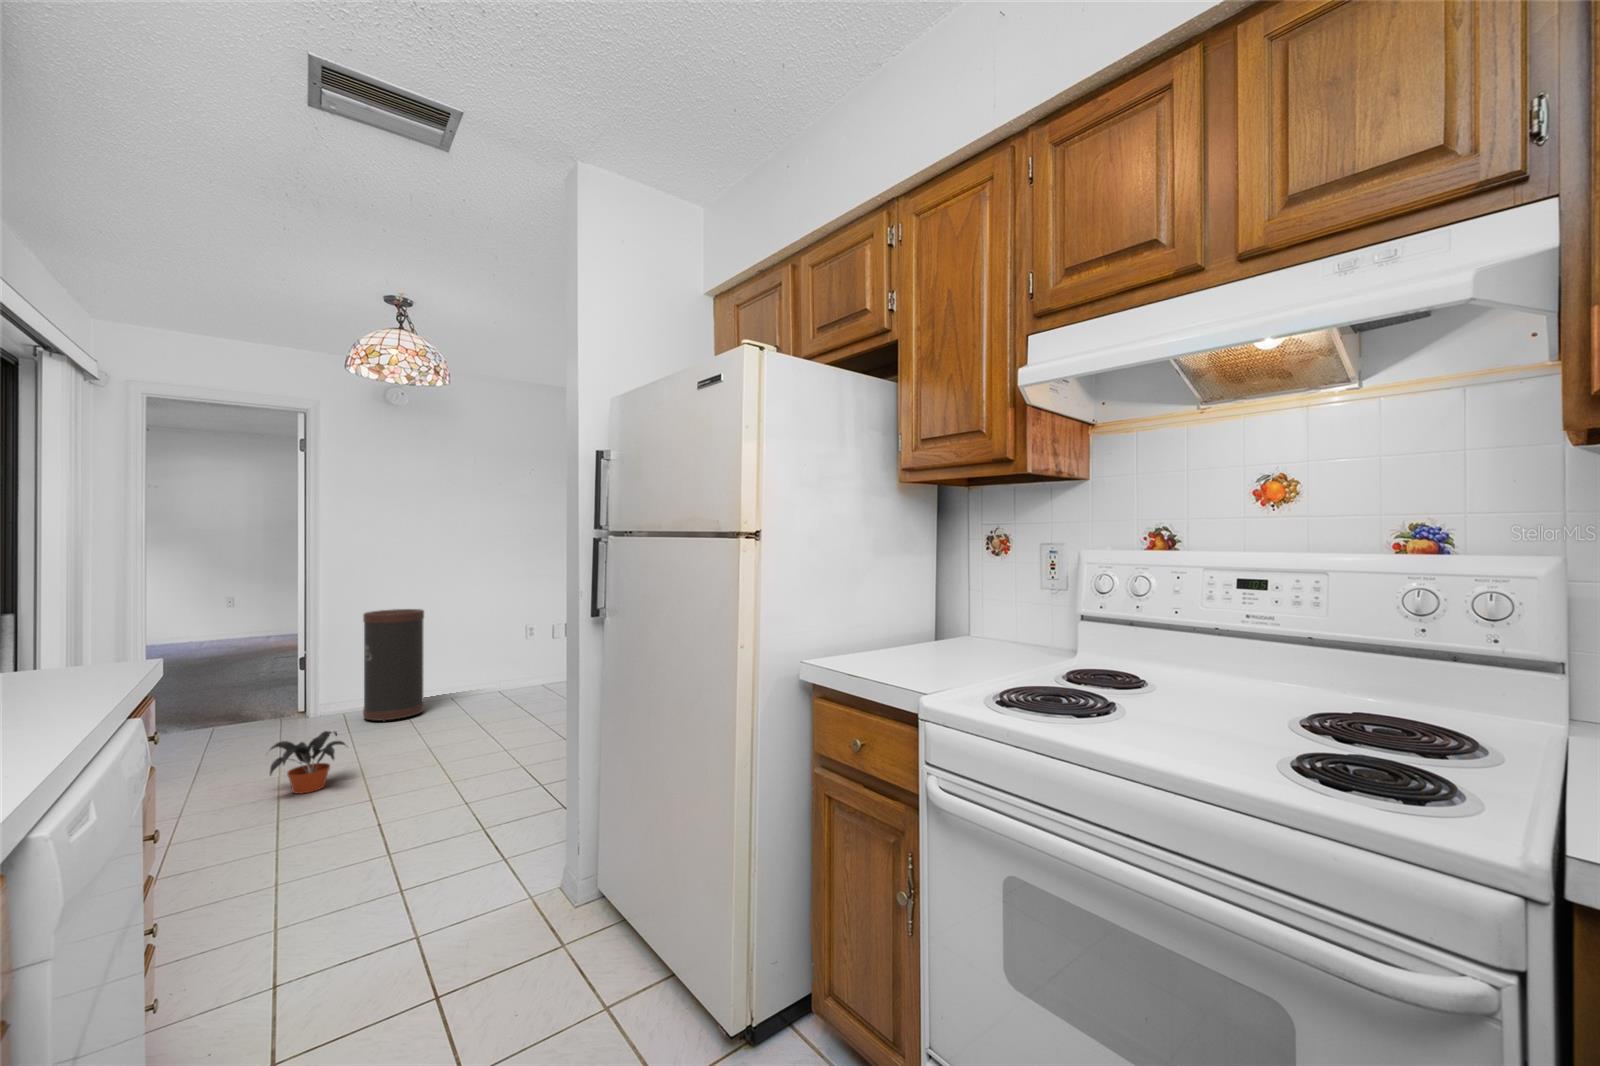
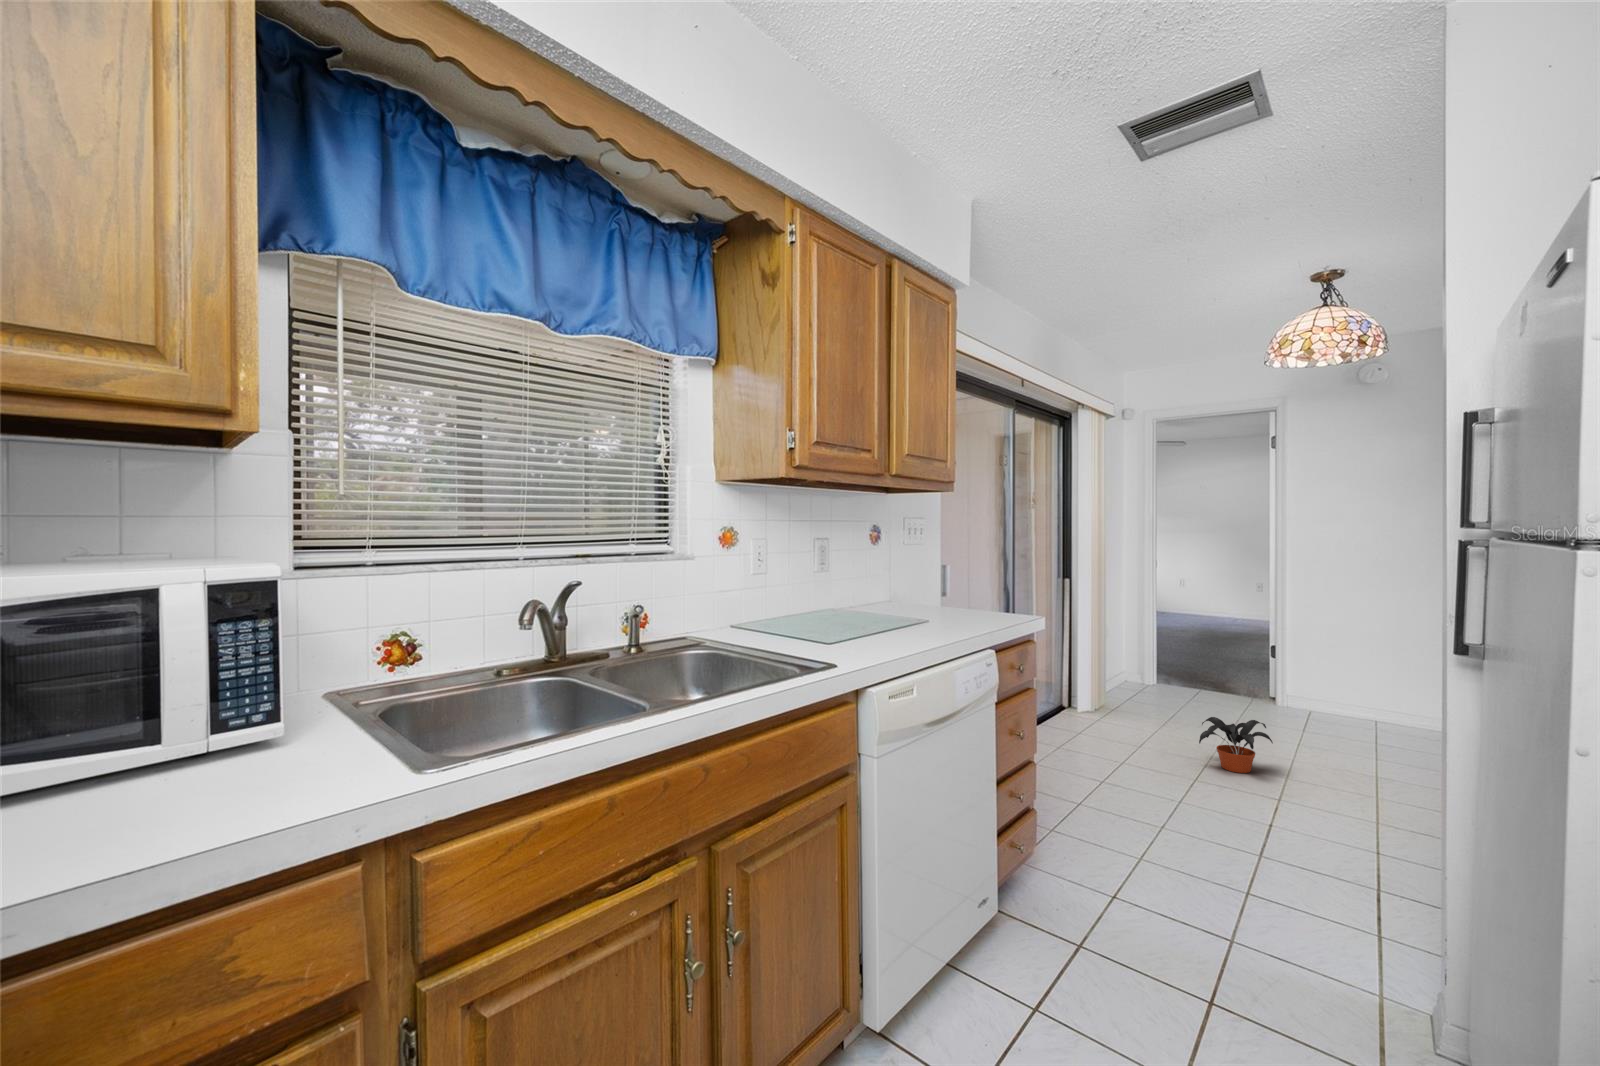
trash can: present [363,609,424,722] -> none [1329,612,1407,738]

